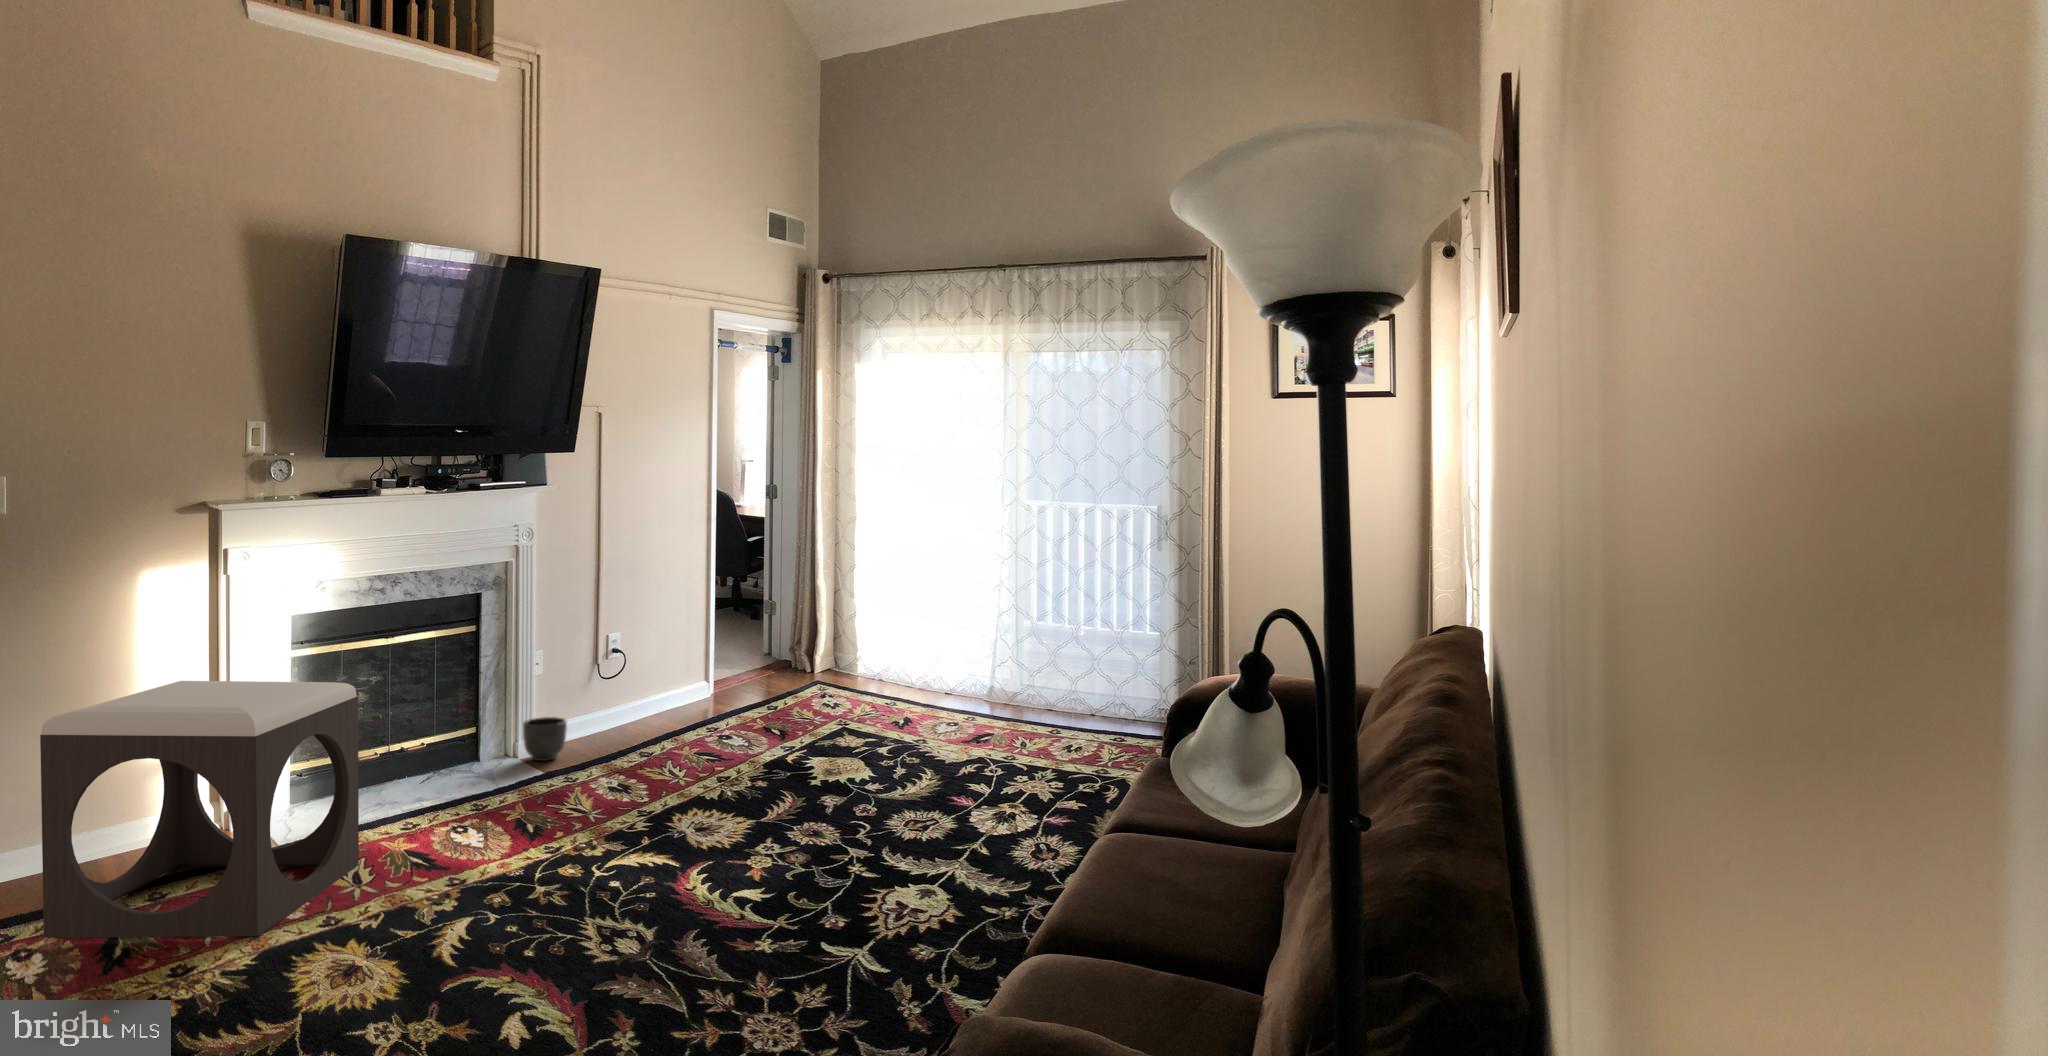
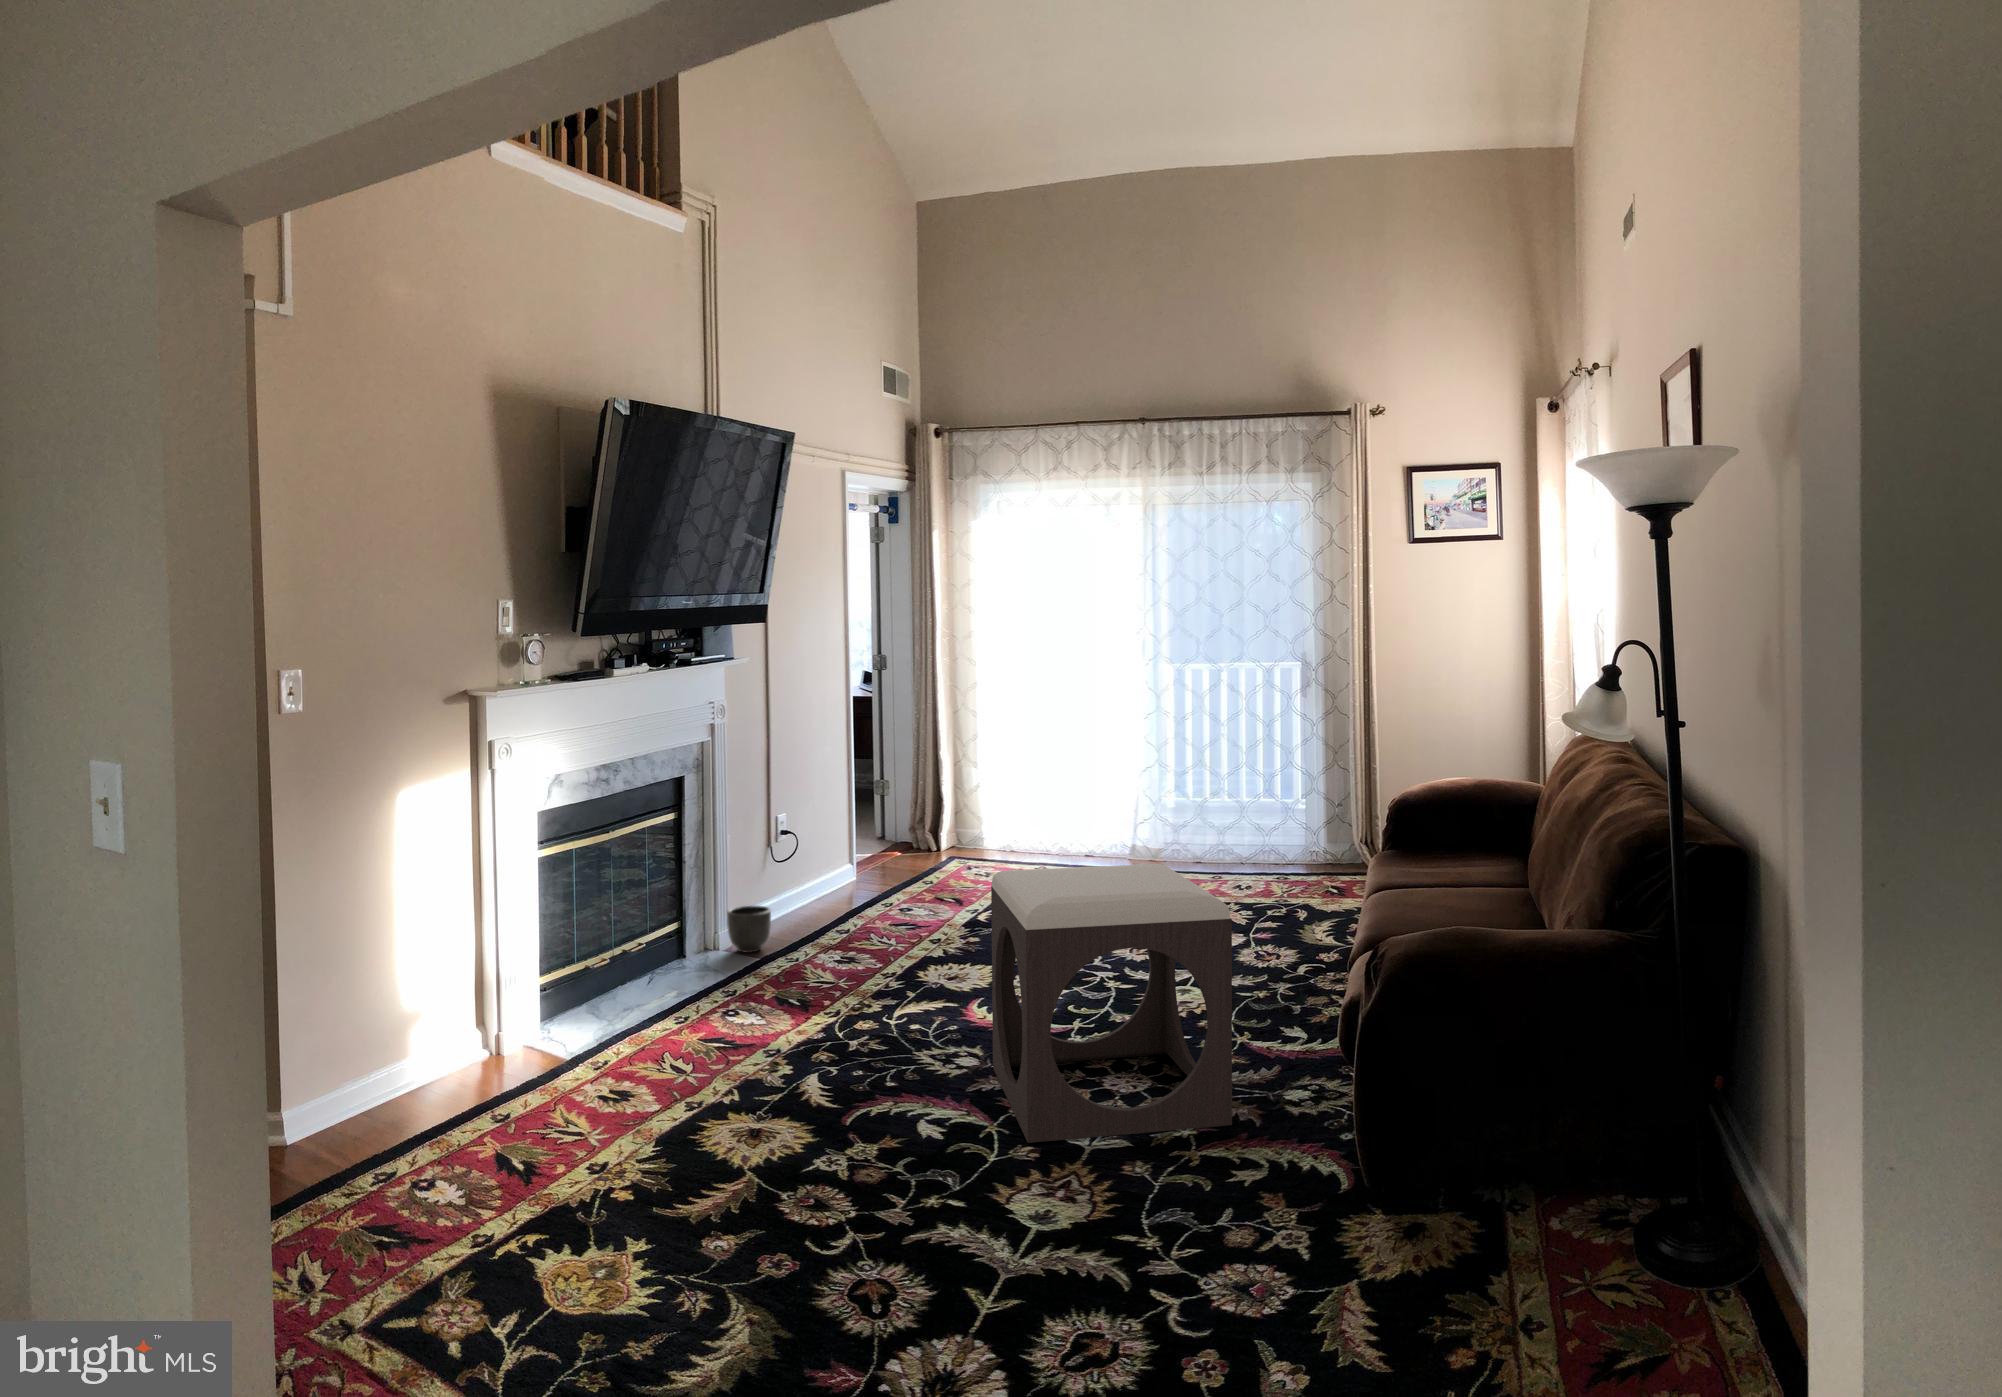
footstool: present [40,681,359,937] -> present [991,864,1232,1143]

